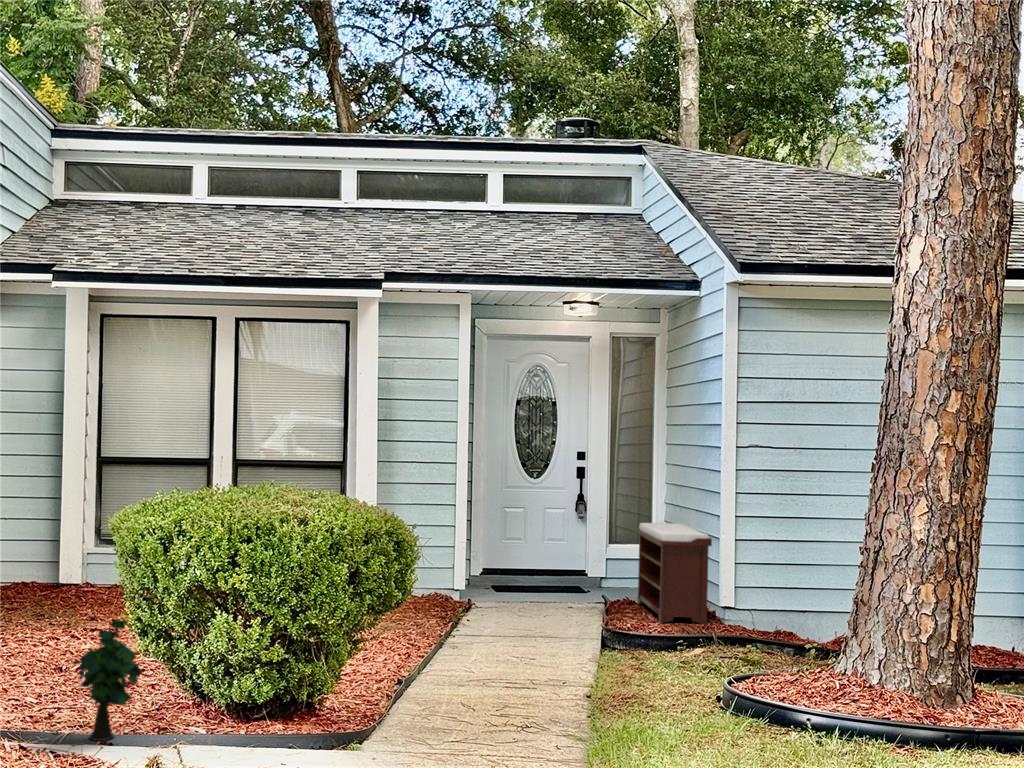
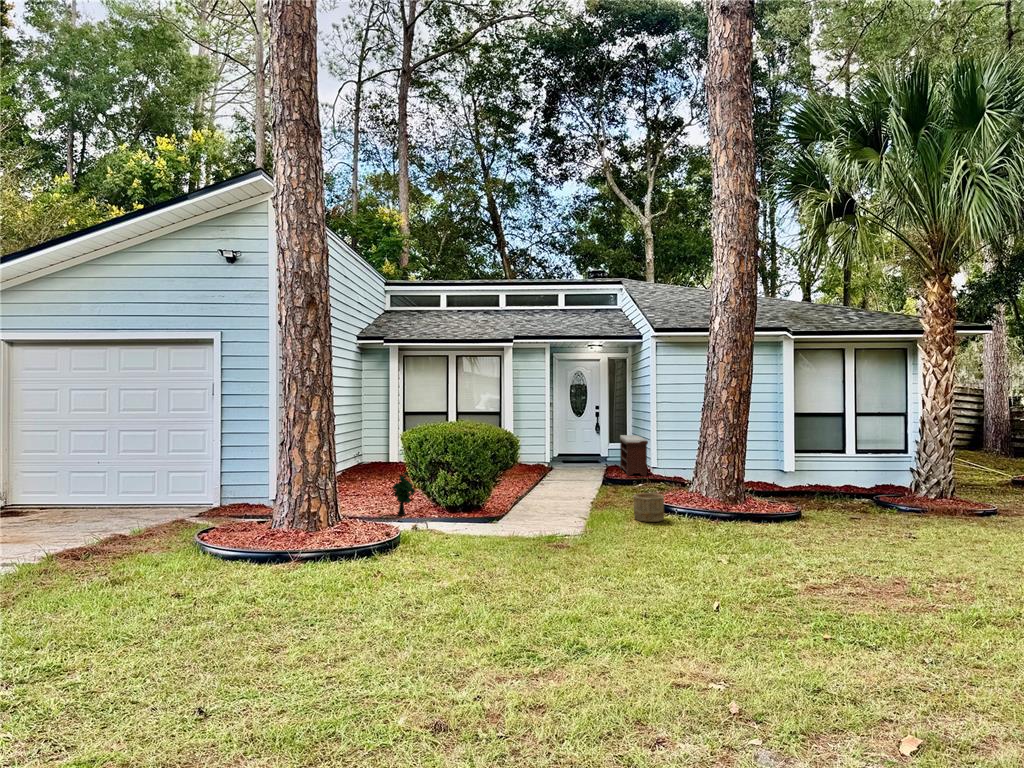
wooden bucket: none [715,673,794,748] -> present [633,493,664,522]

